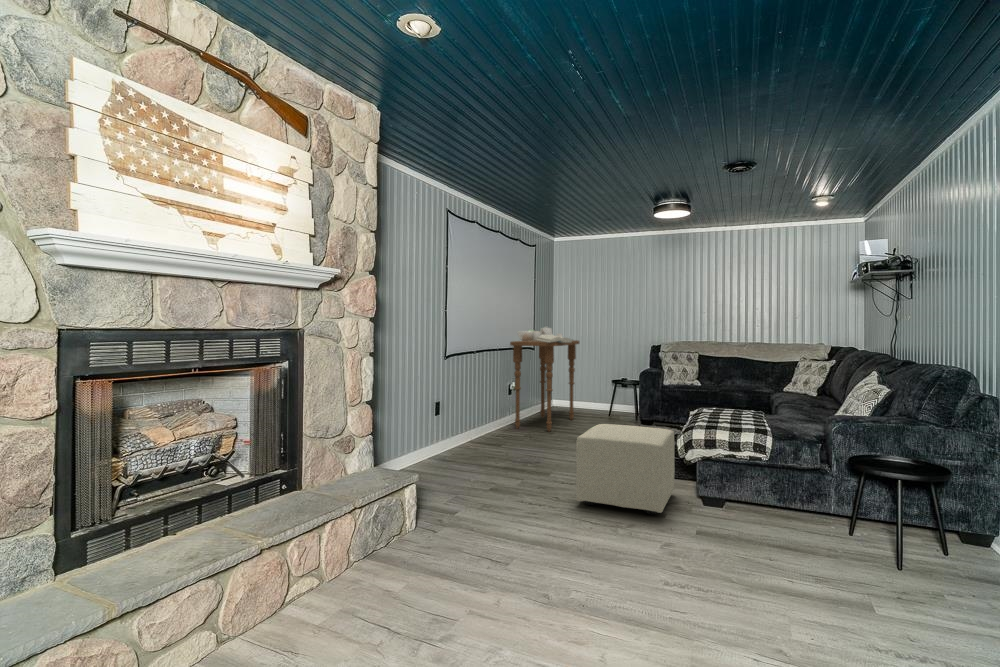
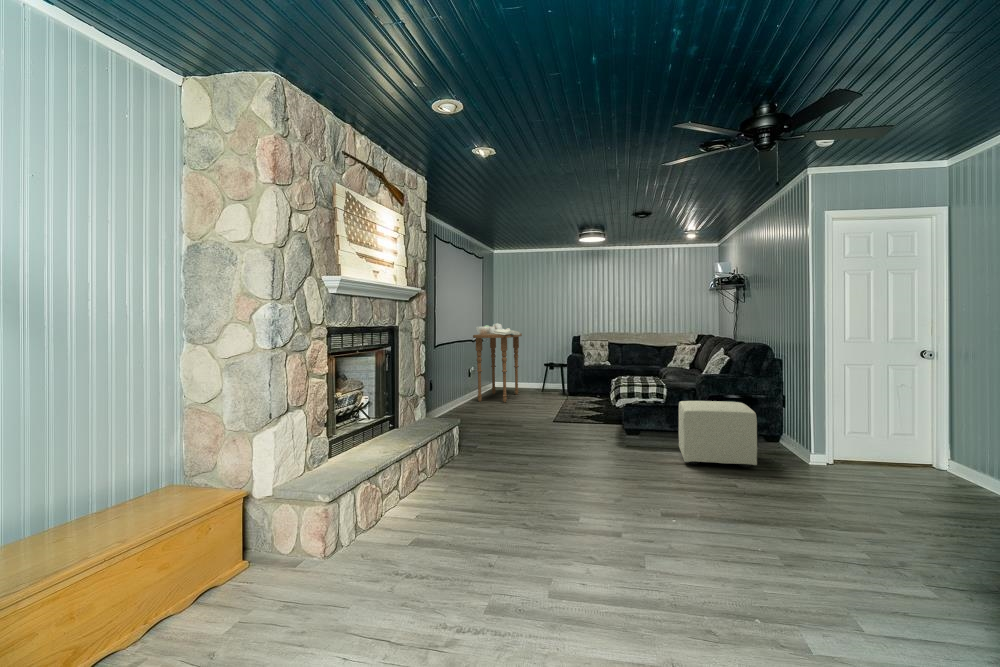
ottoman: present [576,424,675,515] -> present [679,401,757,468]

